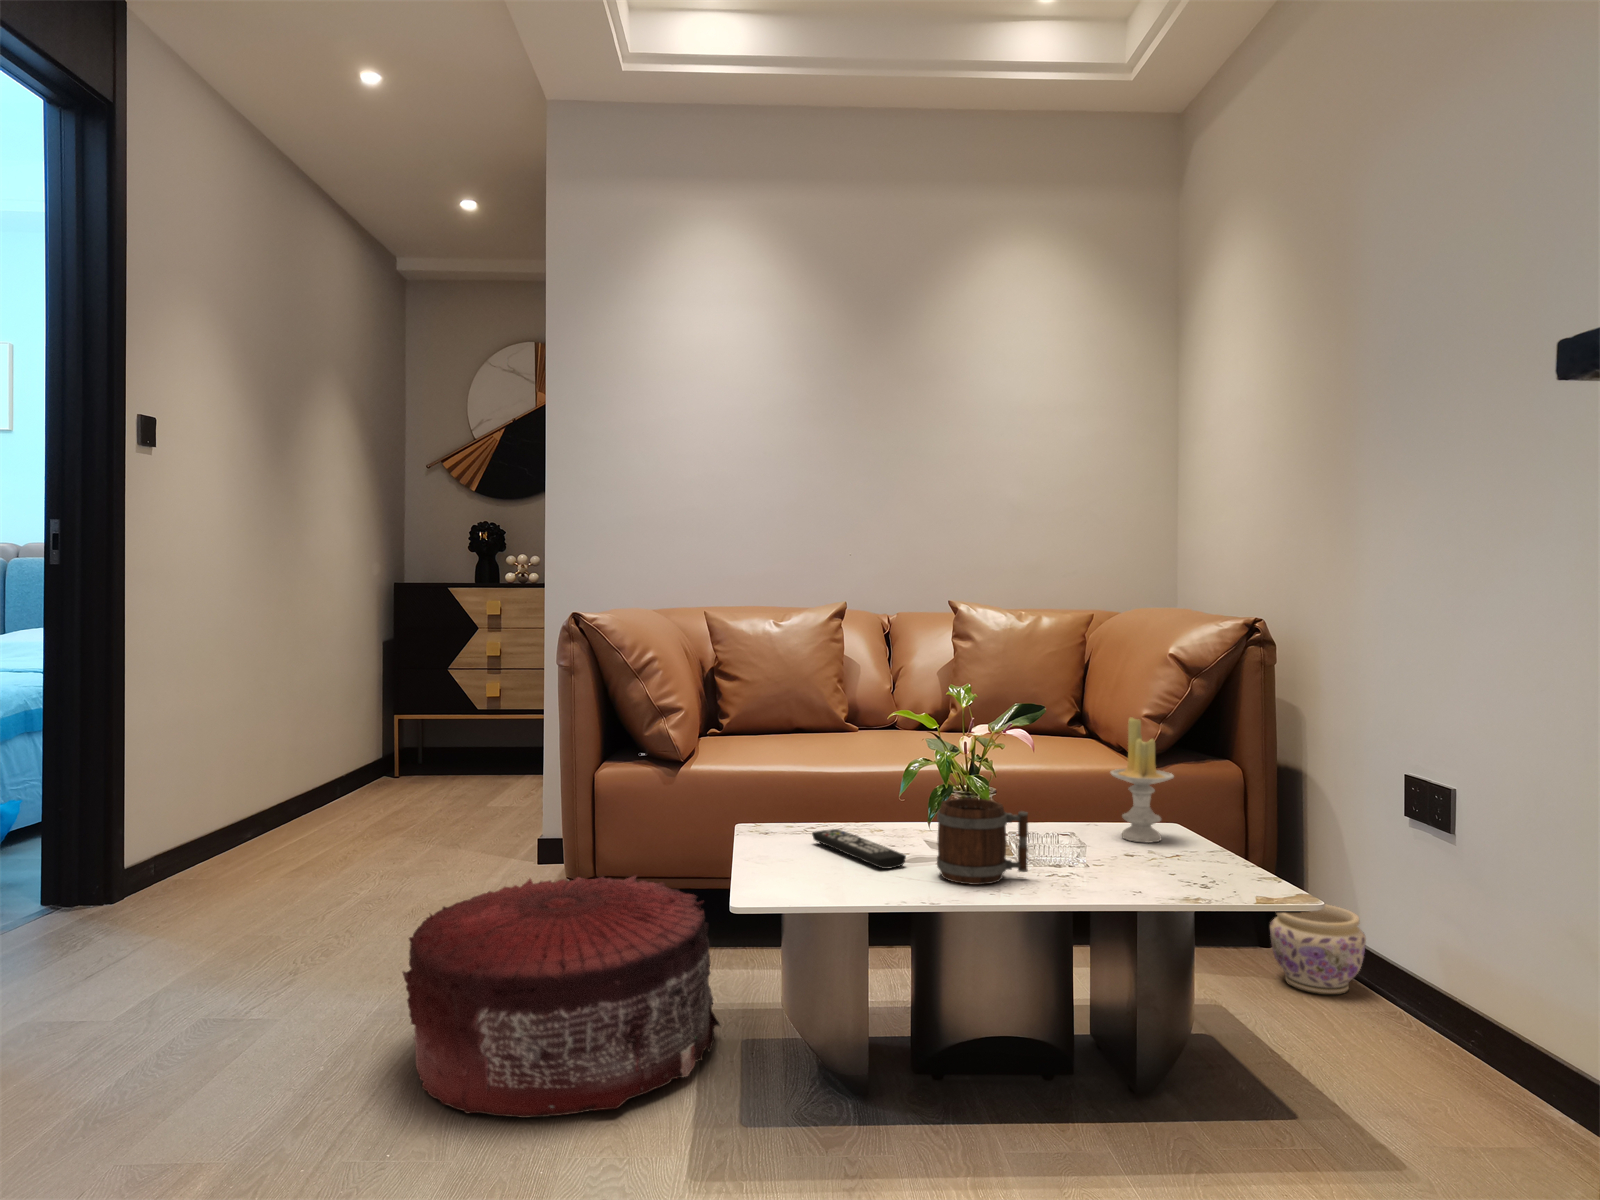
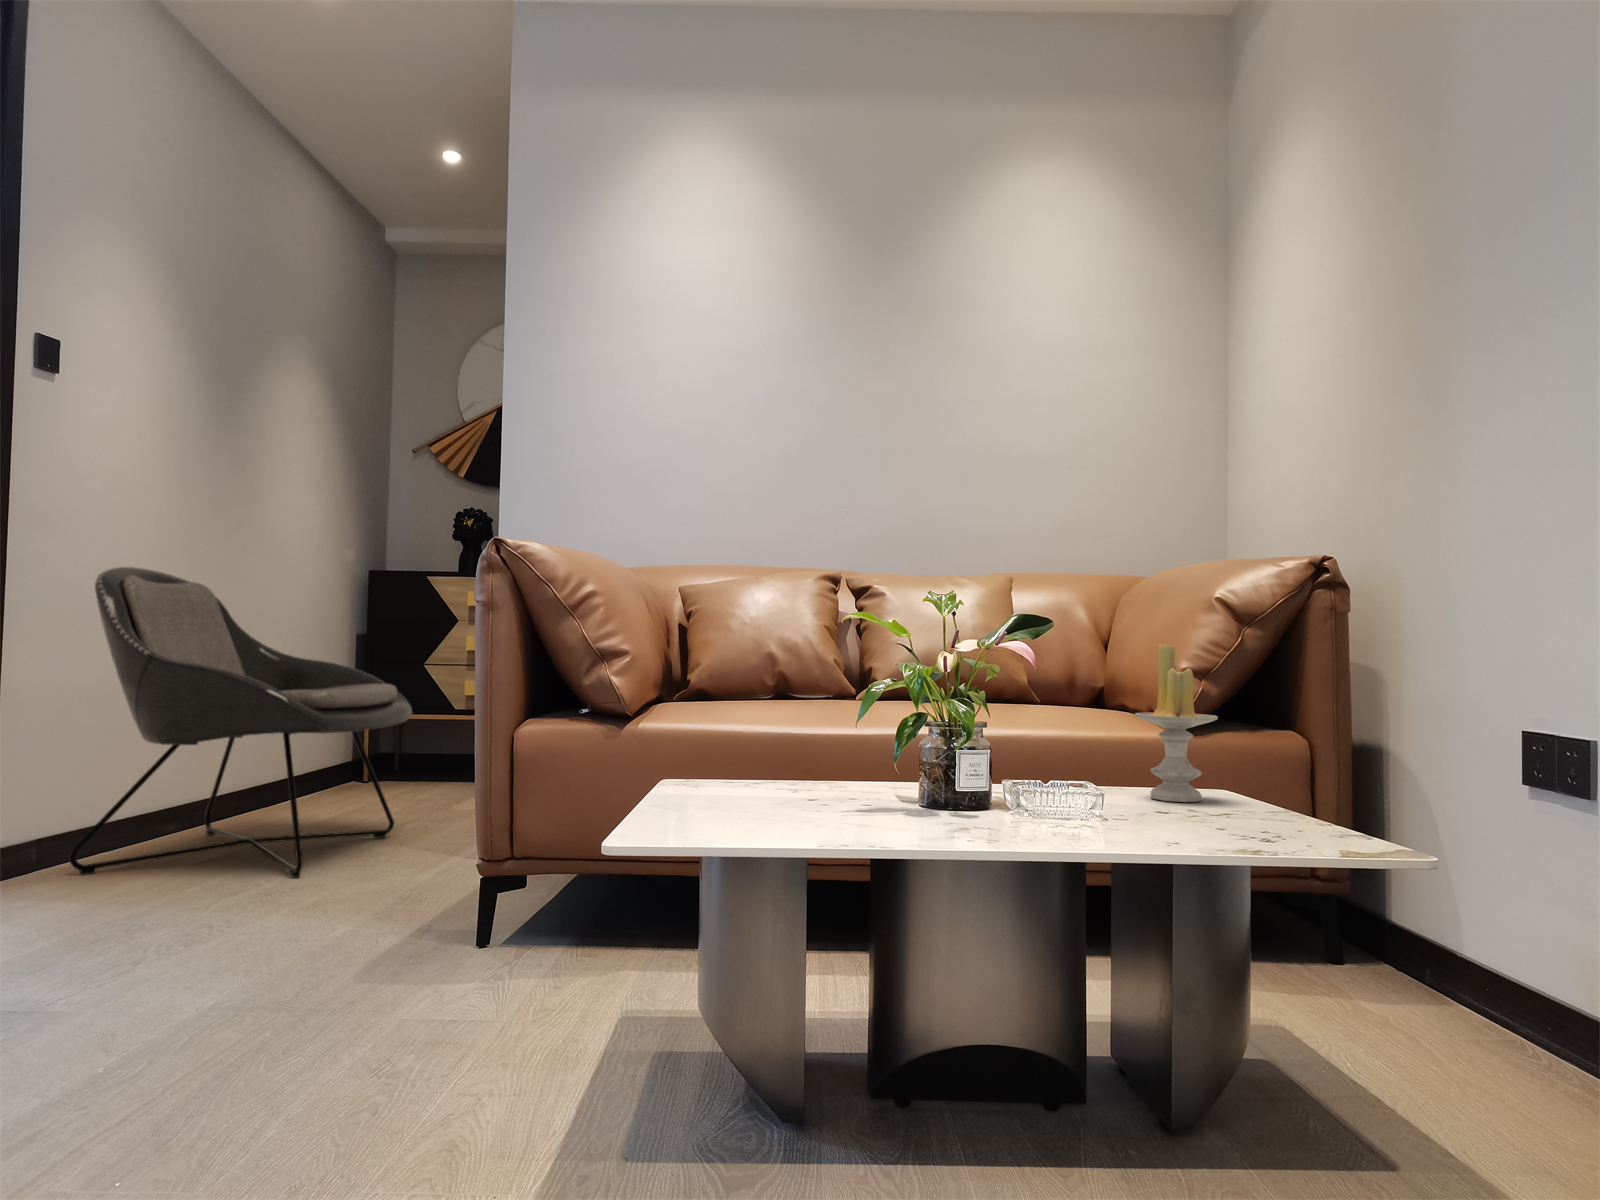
lounge chair: none [182,611,463,888] -> present [69,567,412,878]
mug: present [937,798,1028,885] -> none [895,723,1016,829]
remote control: present [812,829,906,869] -> none [749,778,859,814]
pouf: present [402,875,720,1118] -> none [212,839,629,1128]
planter: present [1270,905,1366,995] -> none [1346,901,1473,1018]

